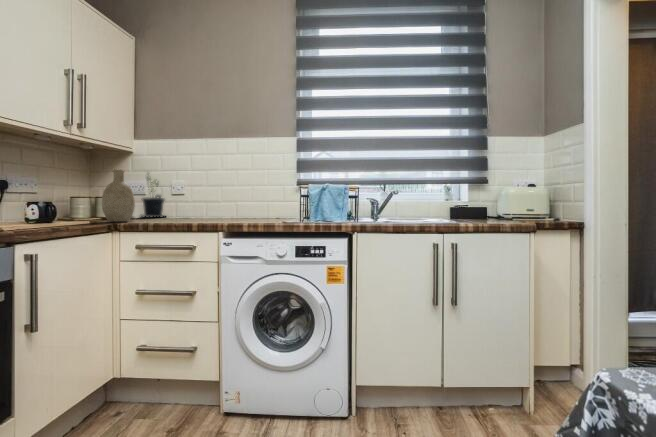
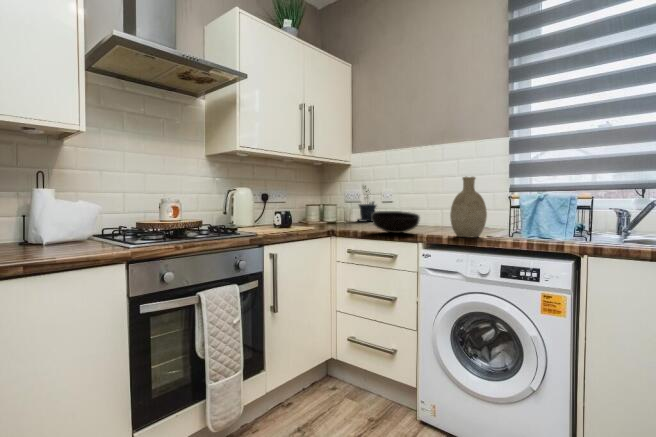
decorative vase: present [102,169,135,222] -> present [450,177,487,237]
bowl: none [166,201,219,223] -> present [371,211,420,233]

